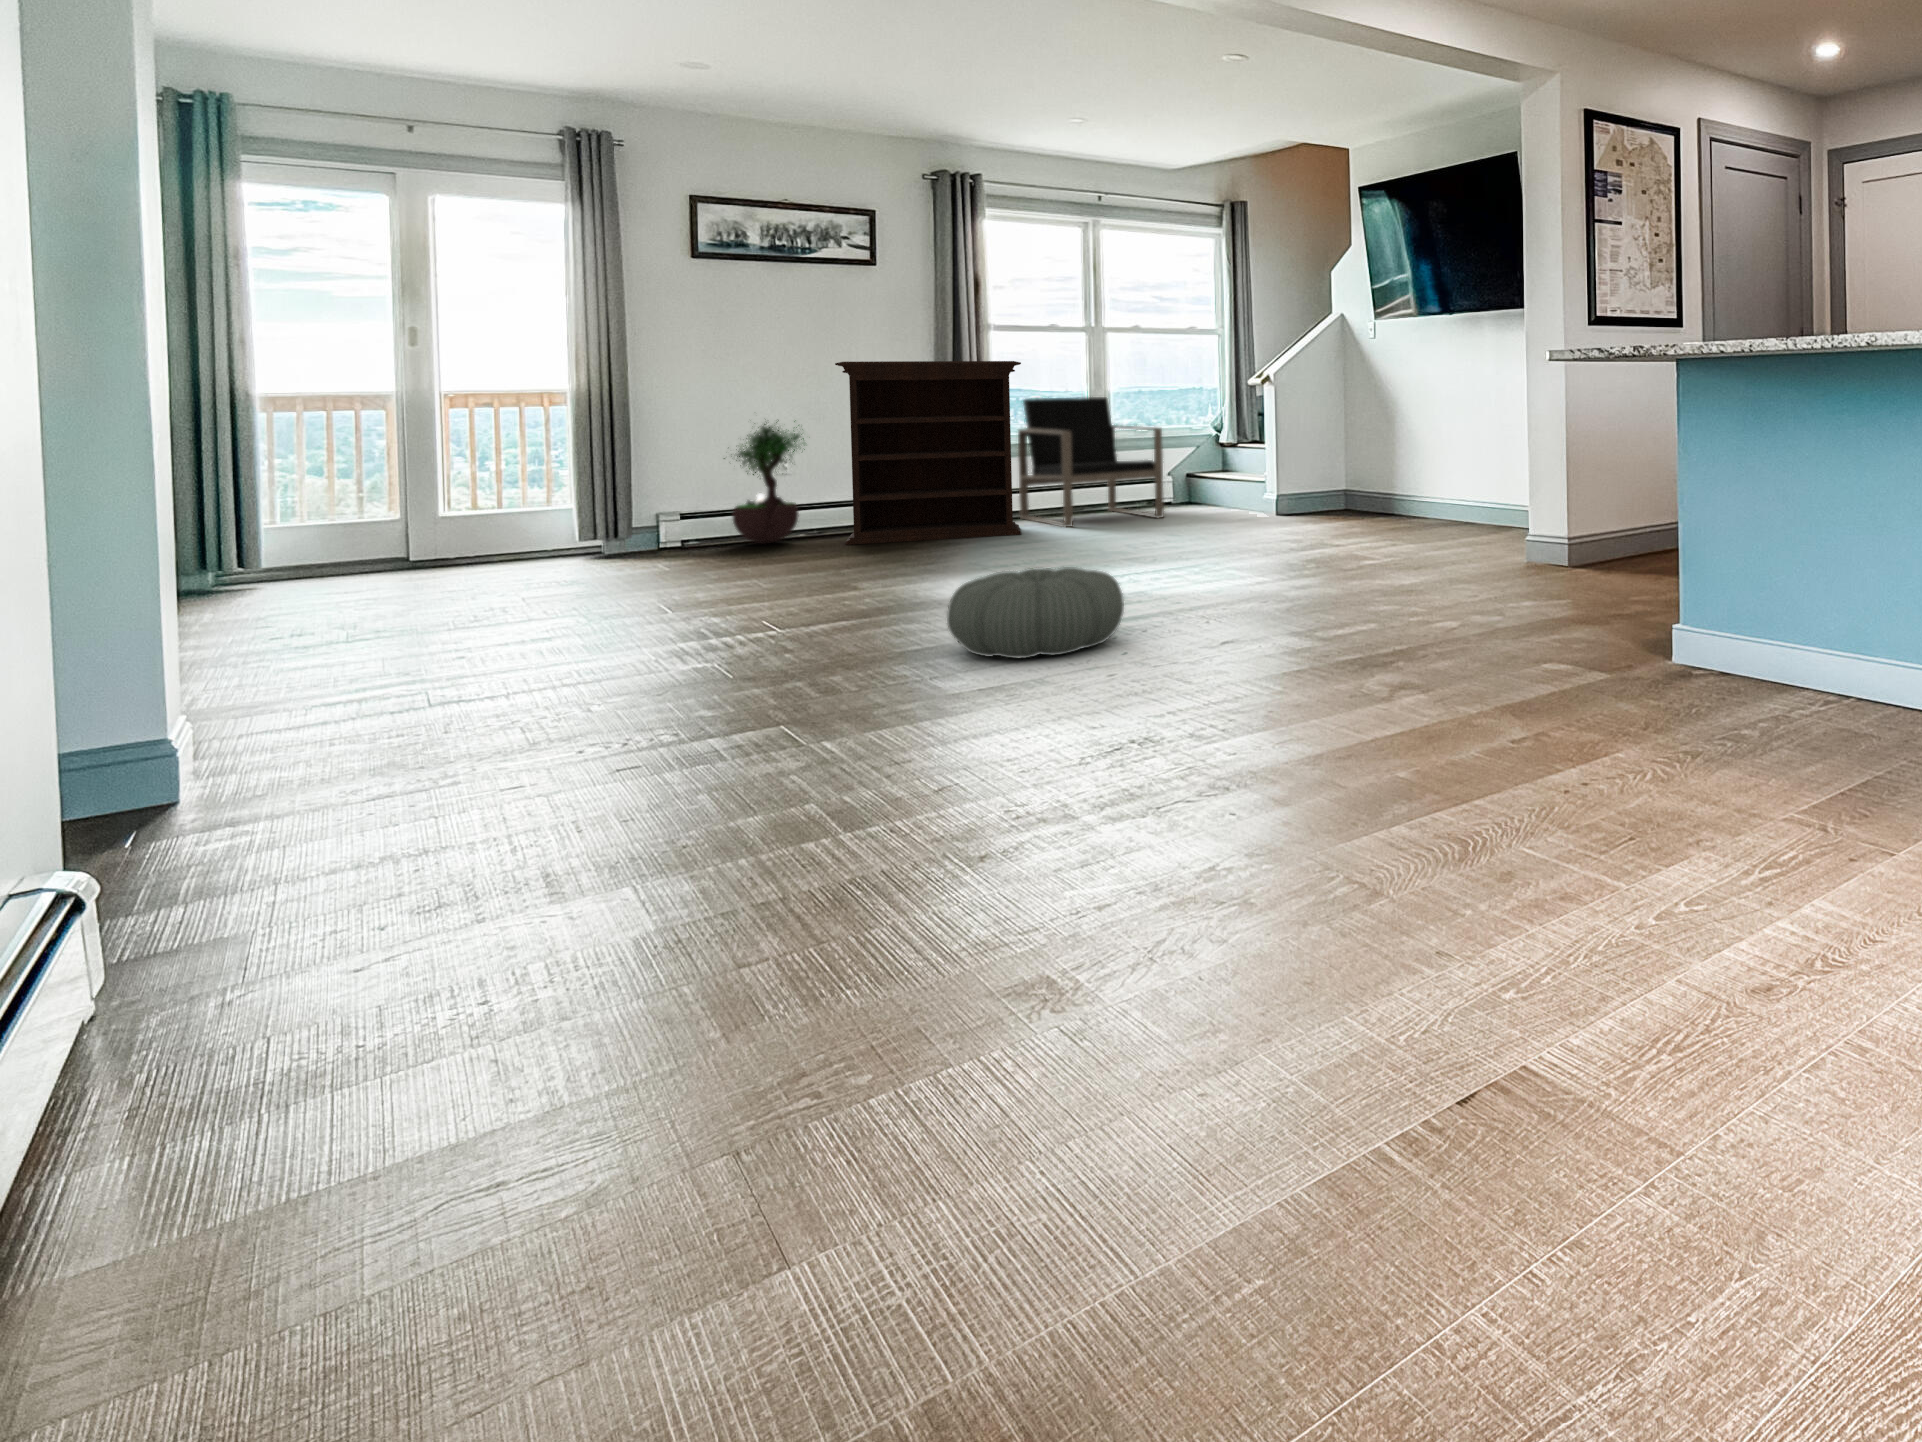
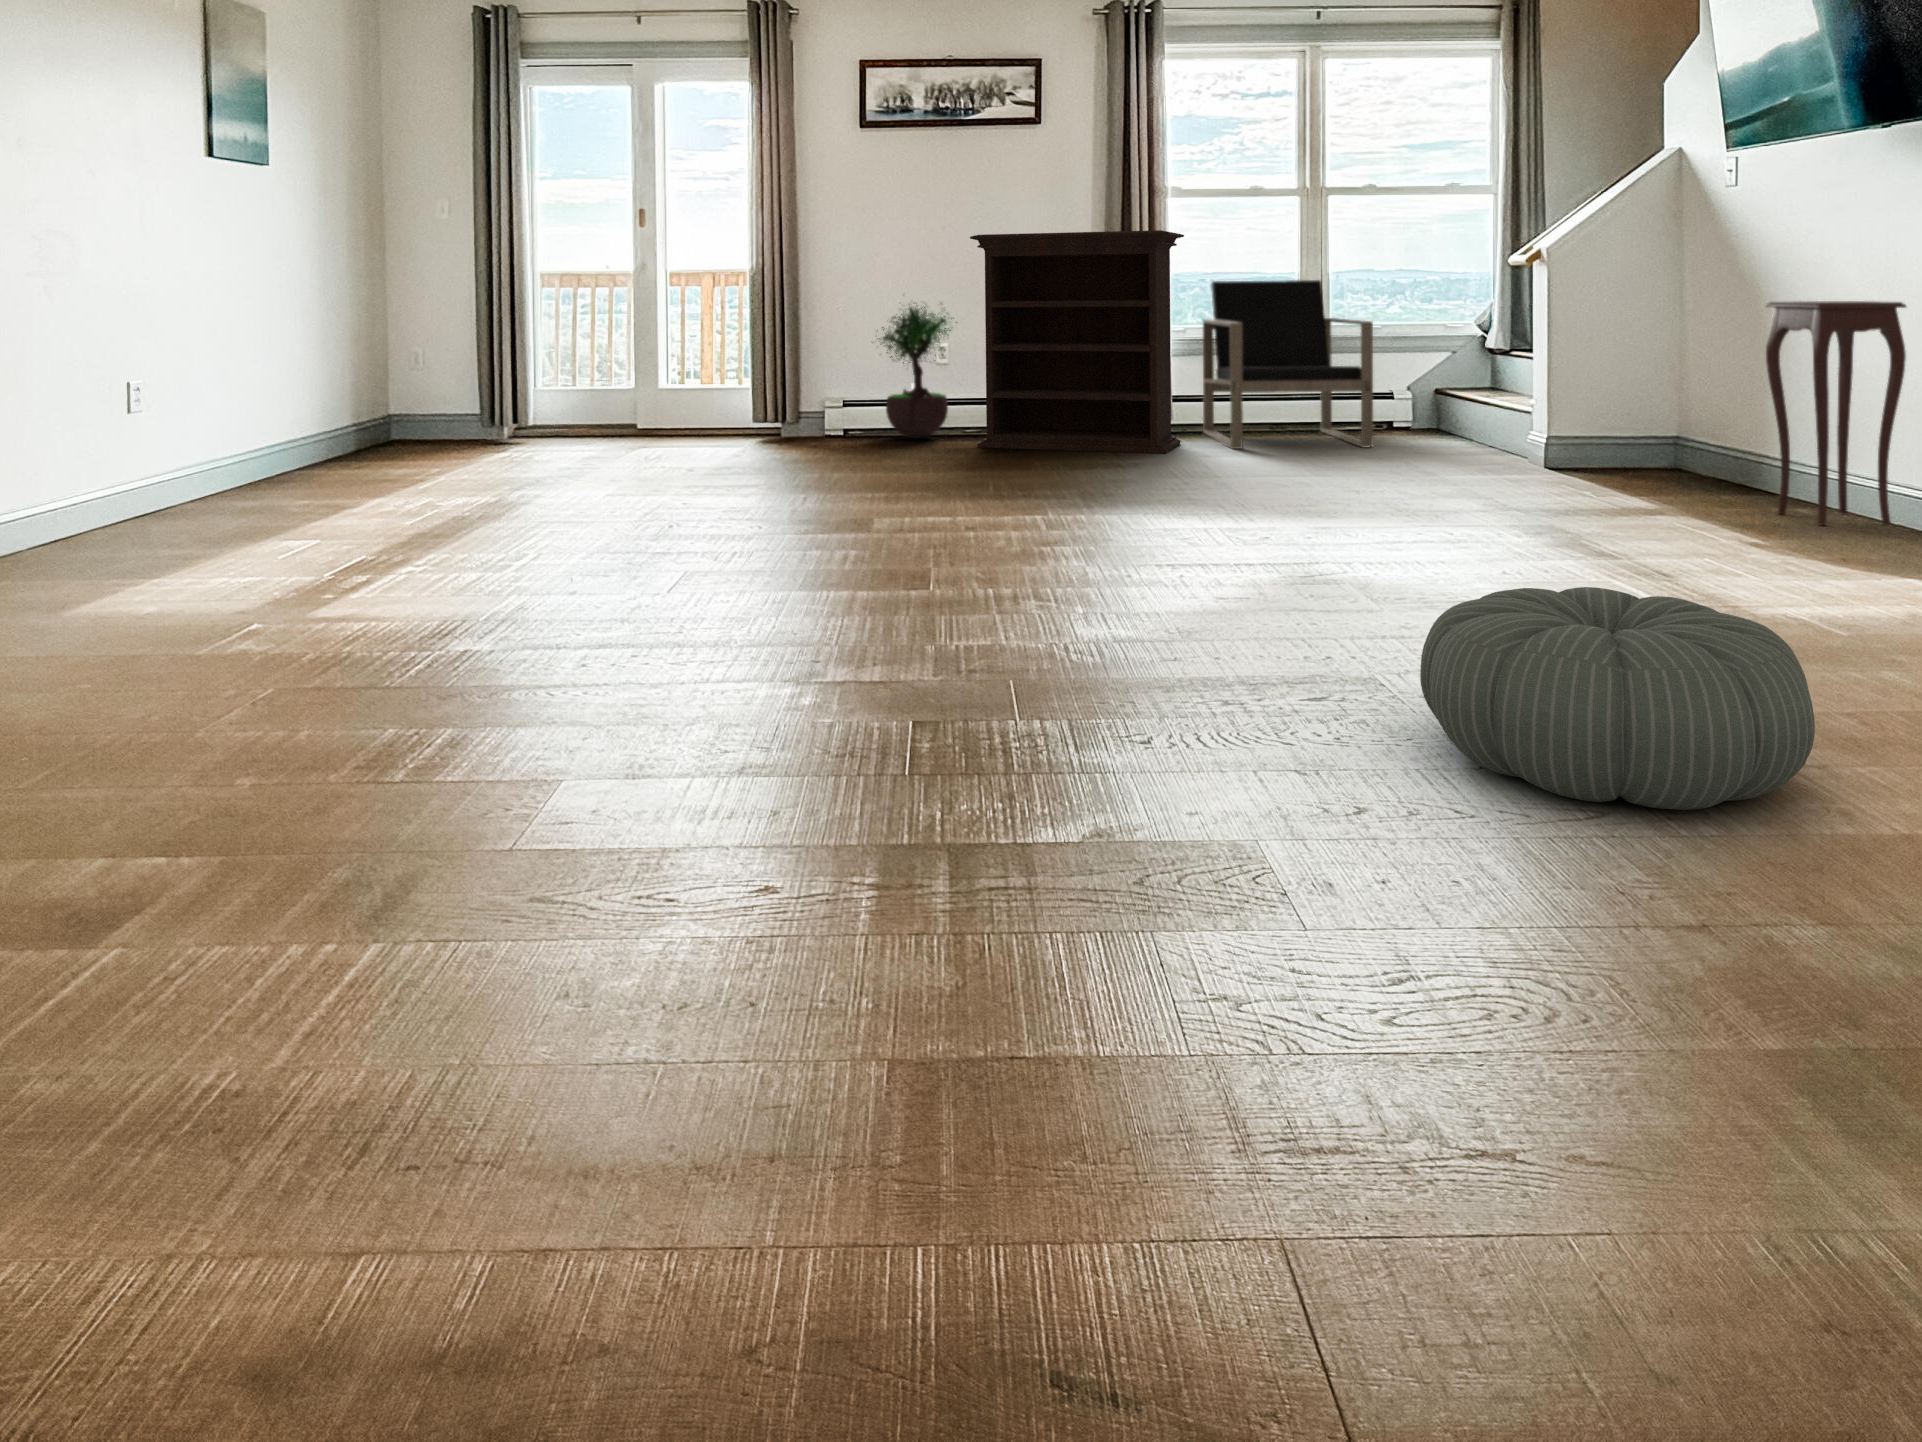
side table: none [1427,411,1492,535] -> present [1766,301,1906,526]
pouf: present [947,567,1124,658] -> present [1420,587,1815,810]

